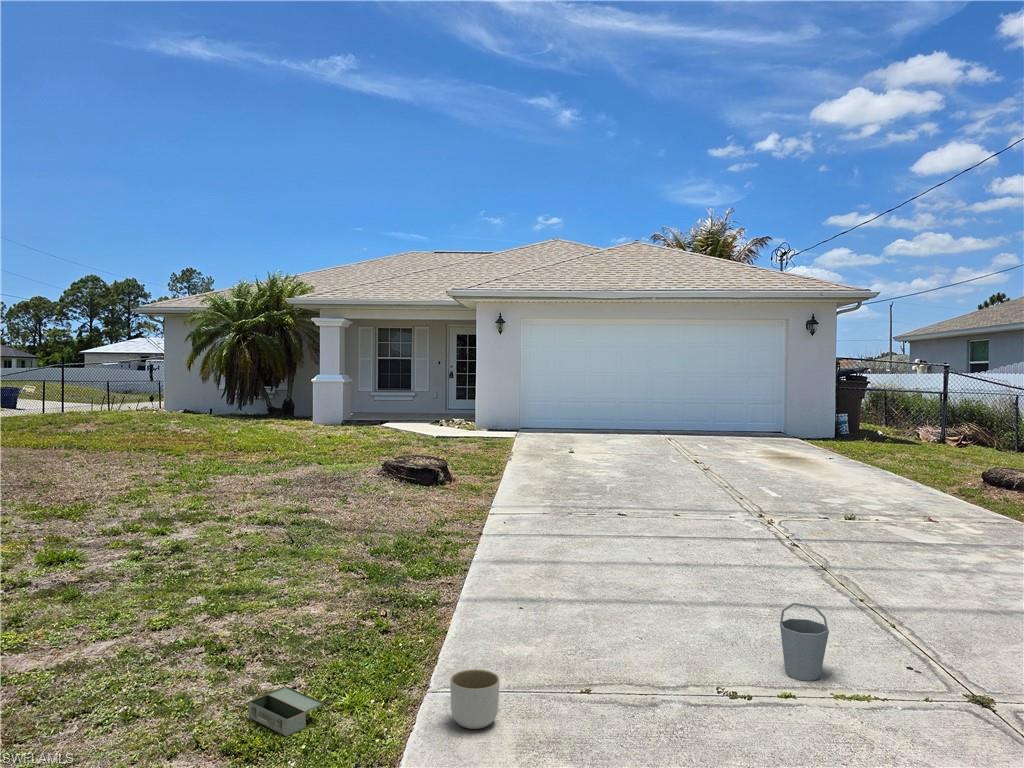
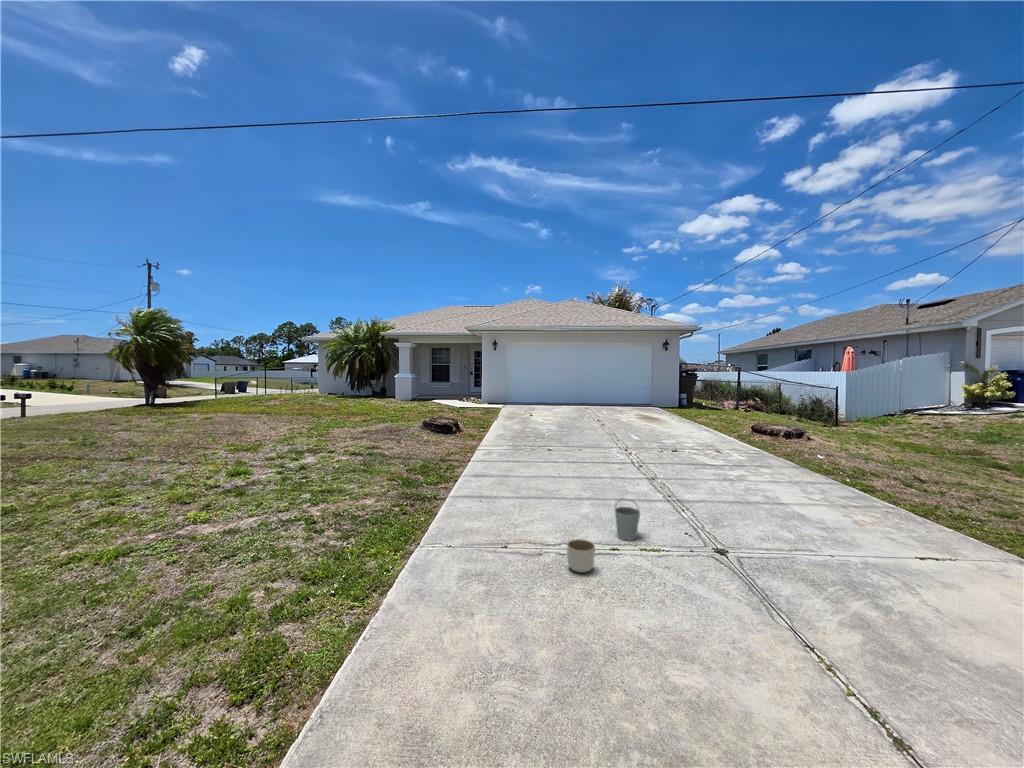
planter: present [450,669,500,729] -> present [567,539,595,573]
toolbox: present [249,687,323,736] -> none [318,543,359,571]

